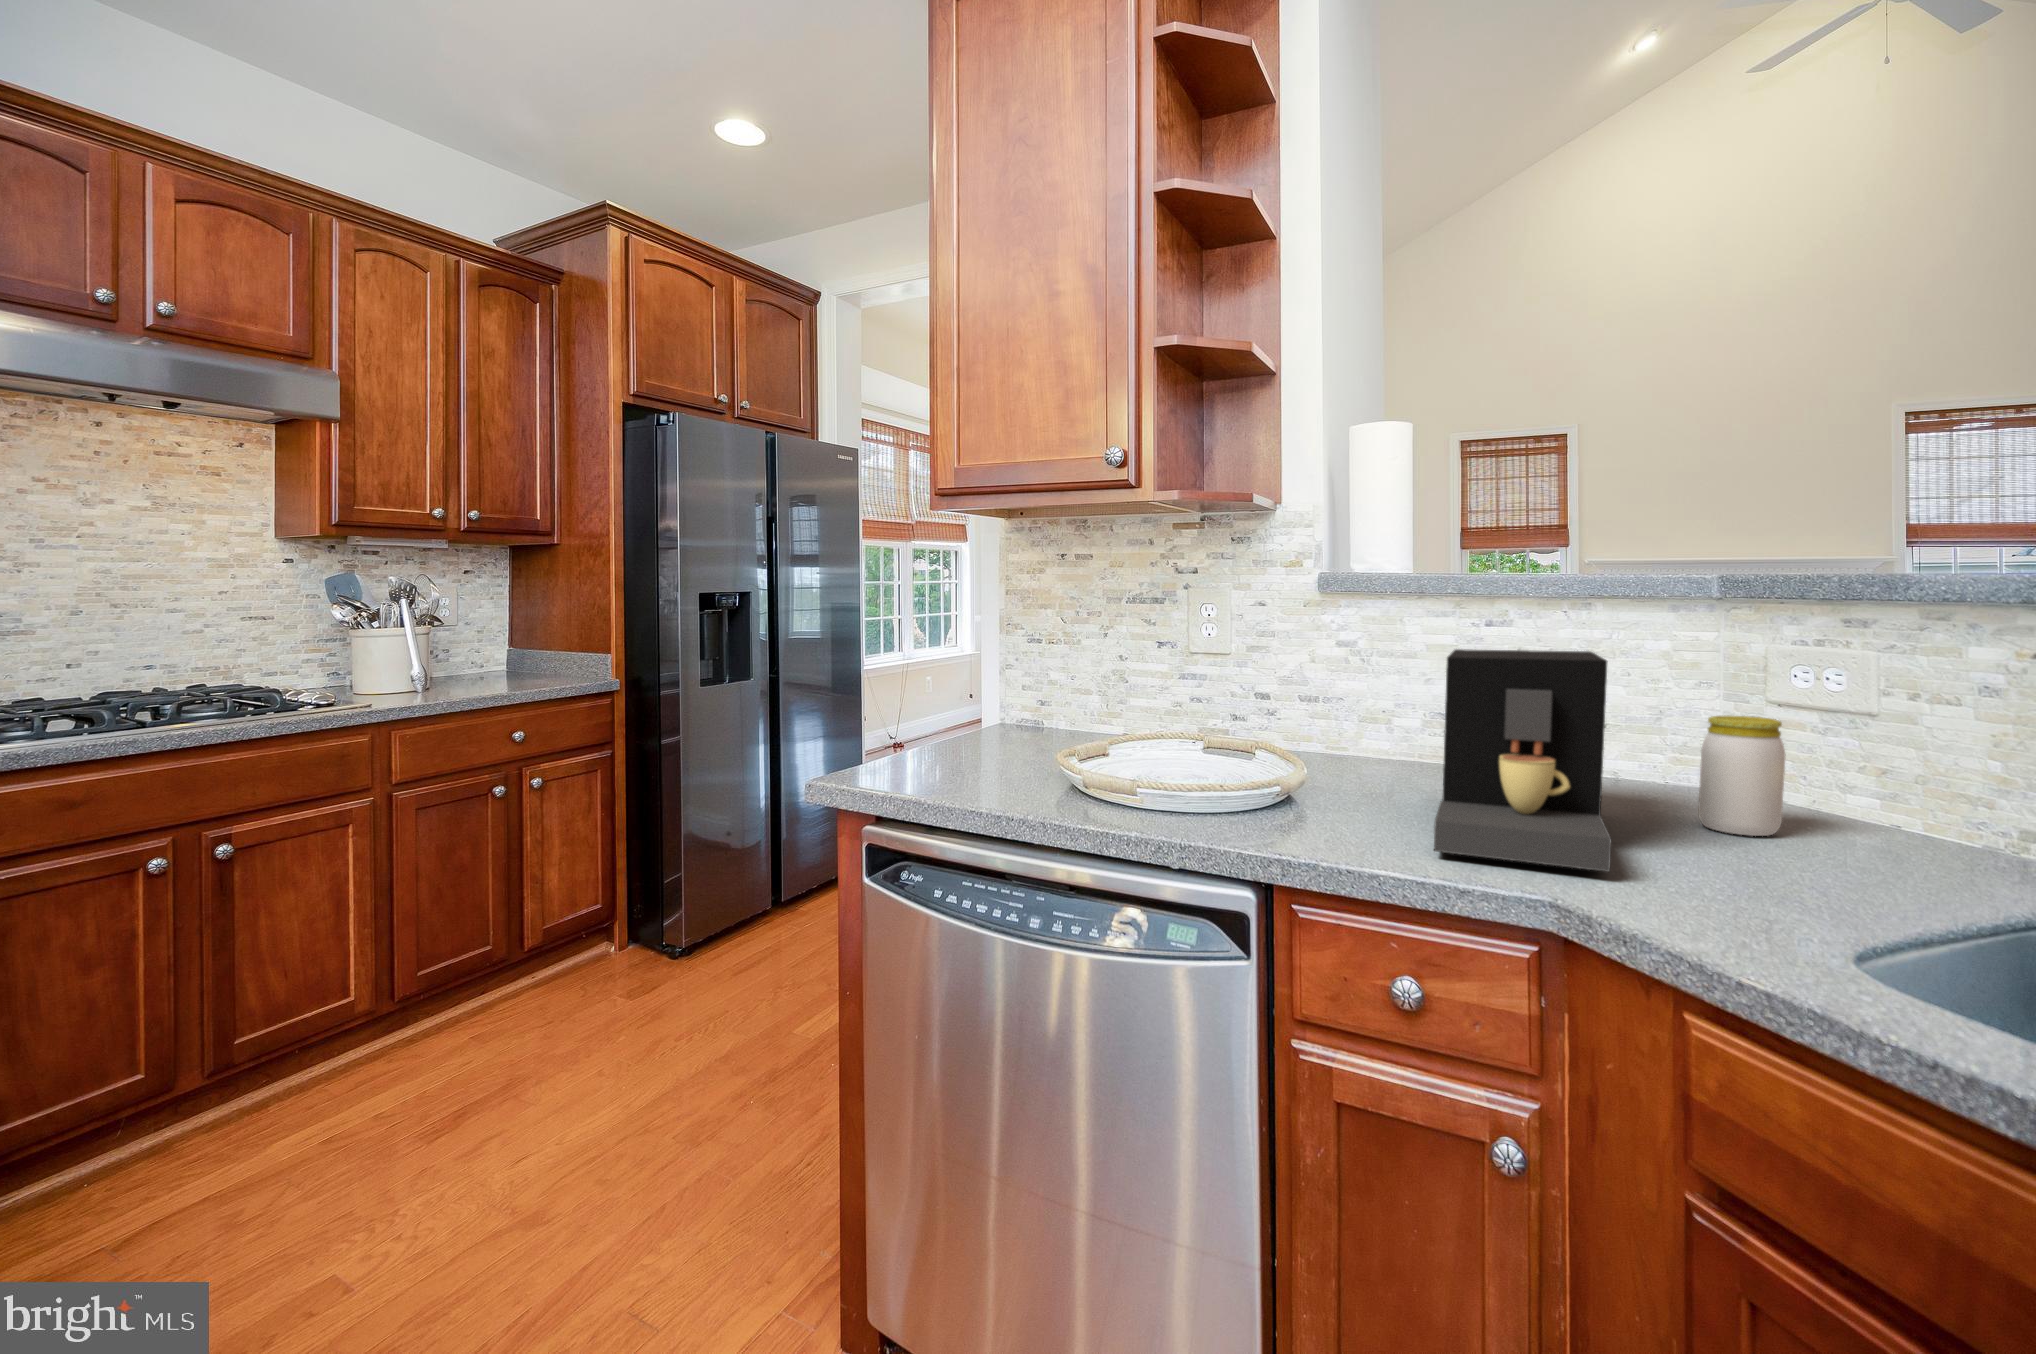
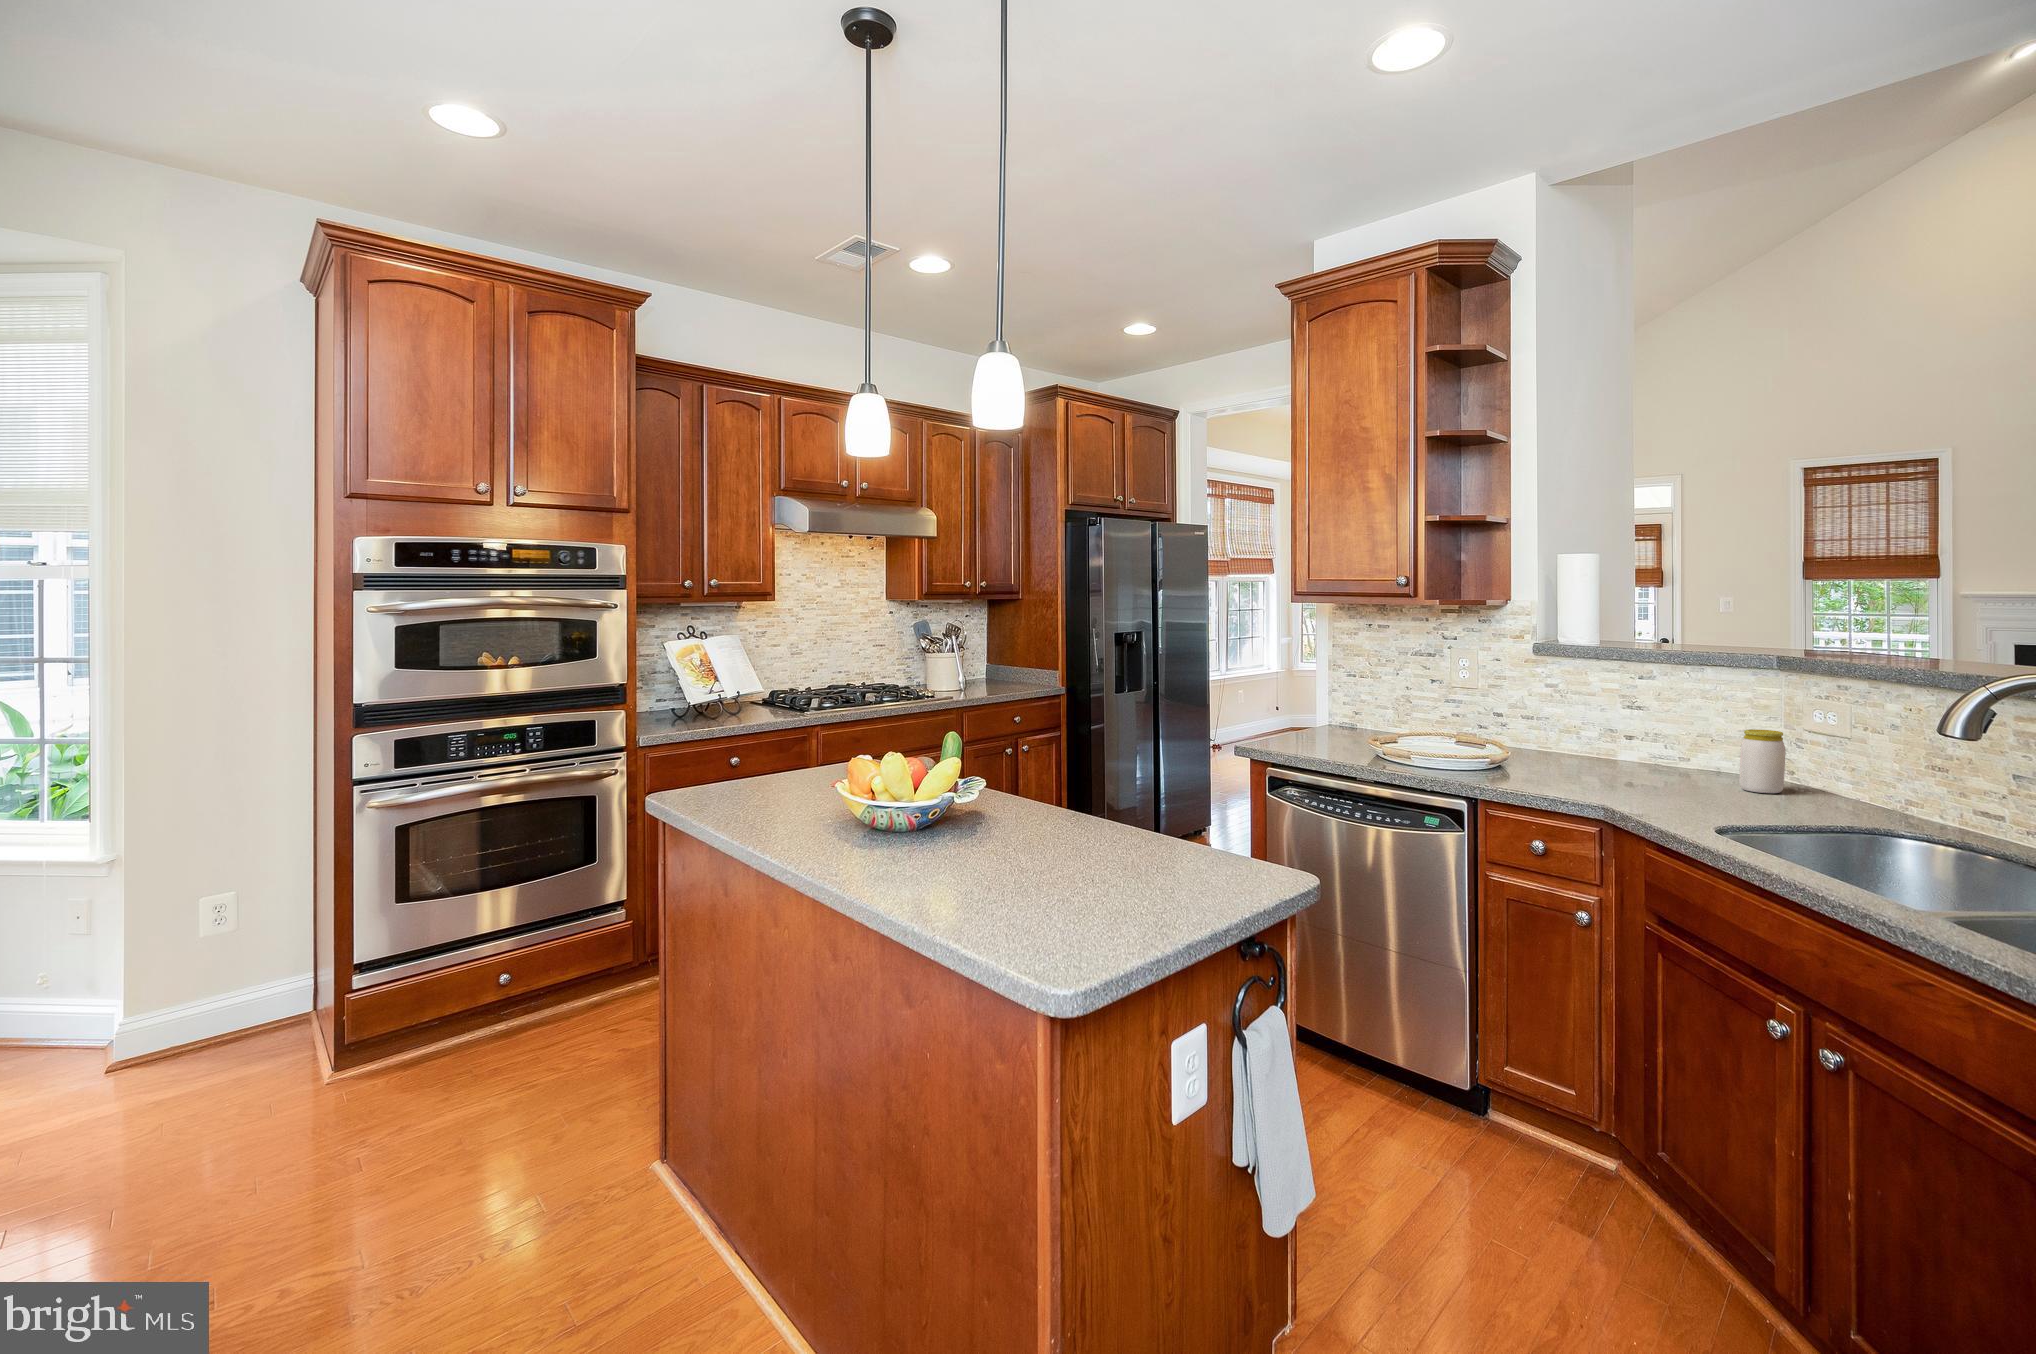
coffee maker: present [1434,649,1611,872] -> none [1560,689,1682,797]

